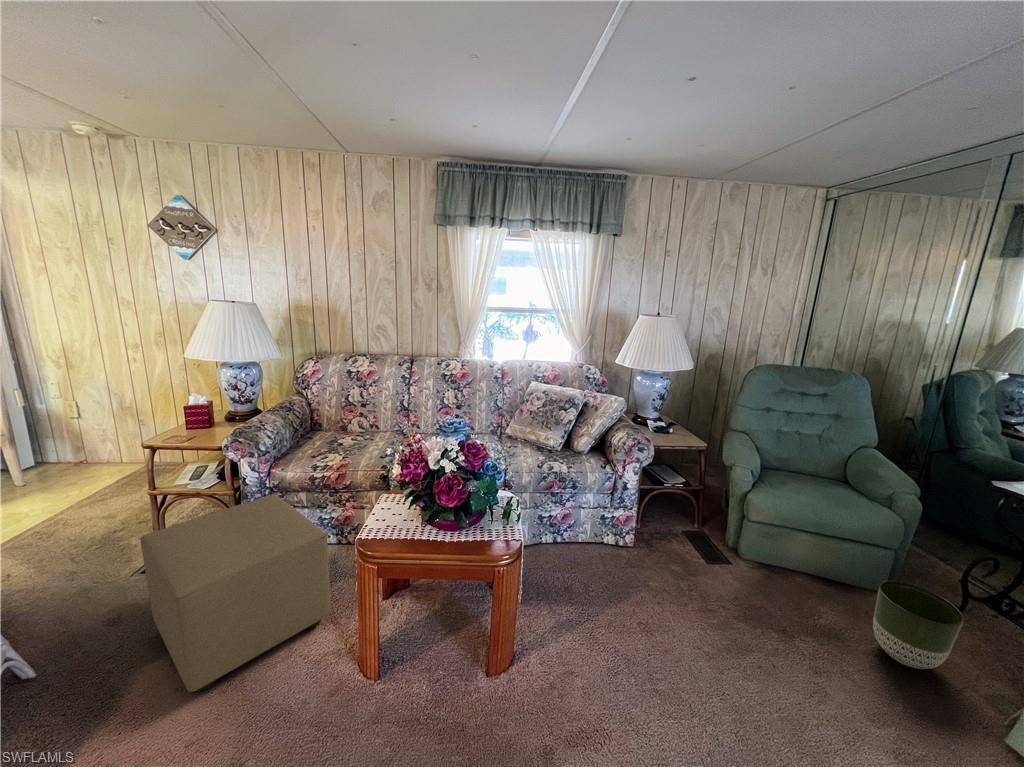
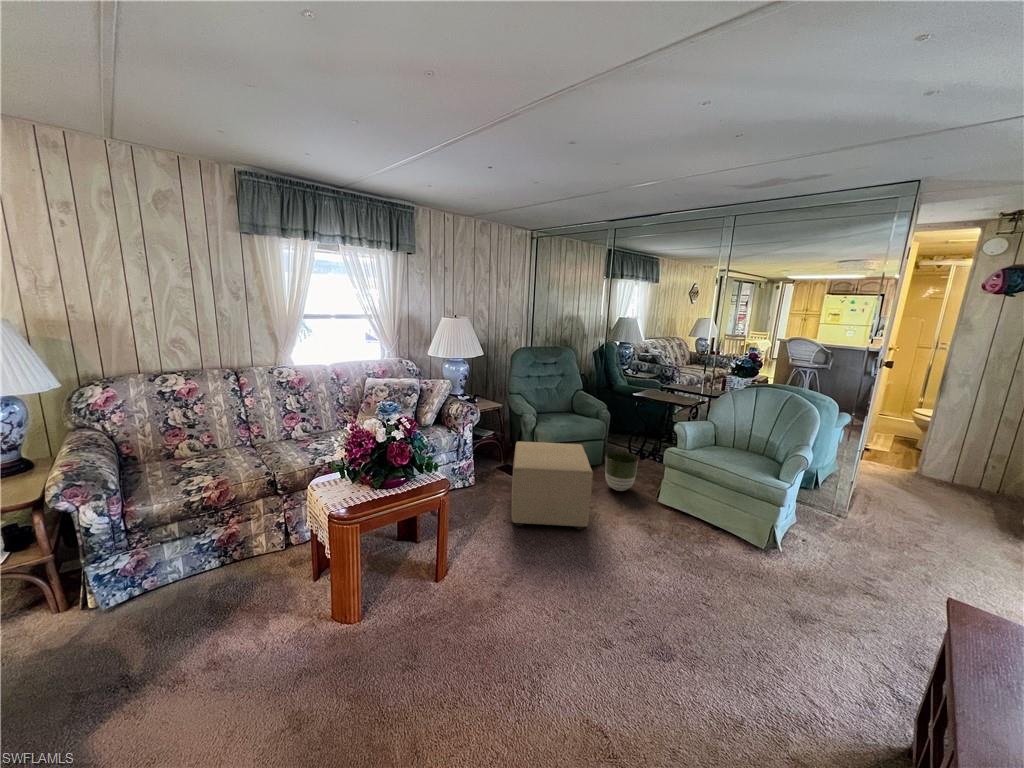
ottoman: present [141,494,331,692] -> present [512,441,593,530]

